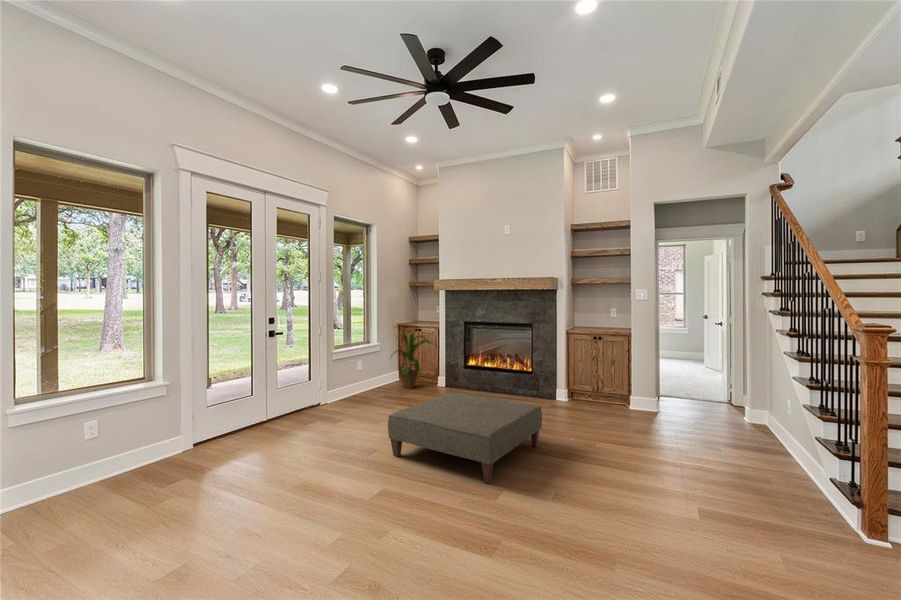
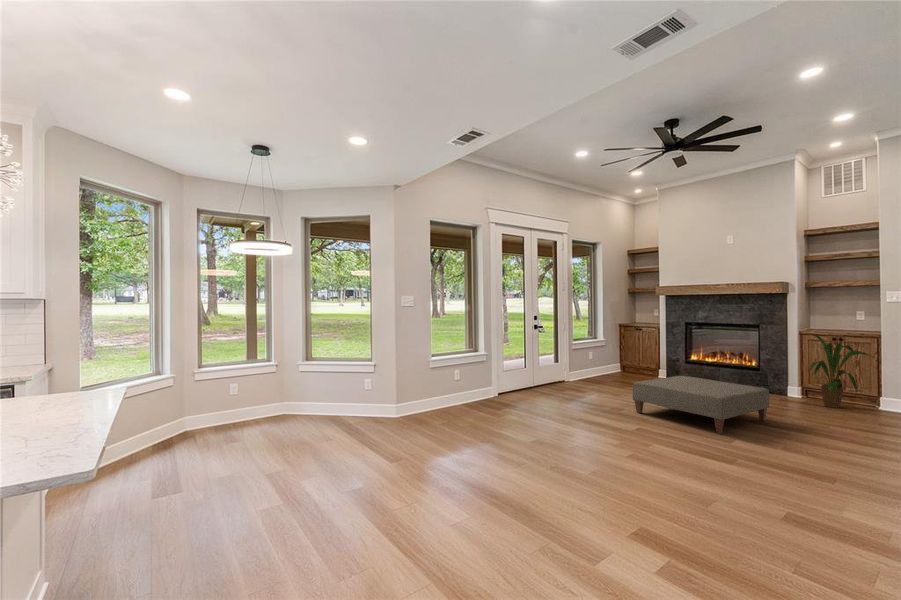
house plant: present [391,328,432,389] -> present [809,334,873,408]

